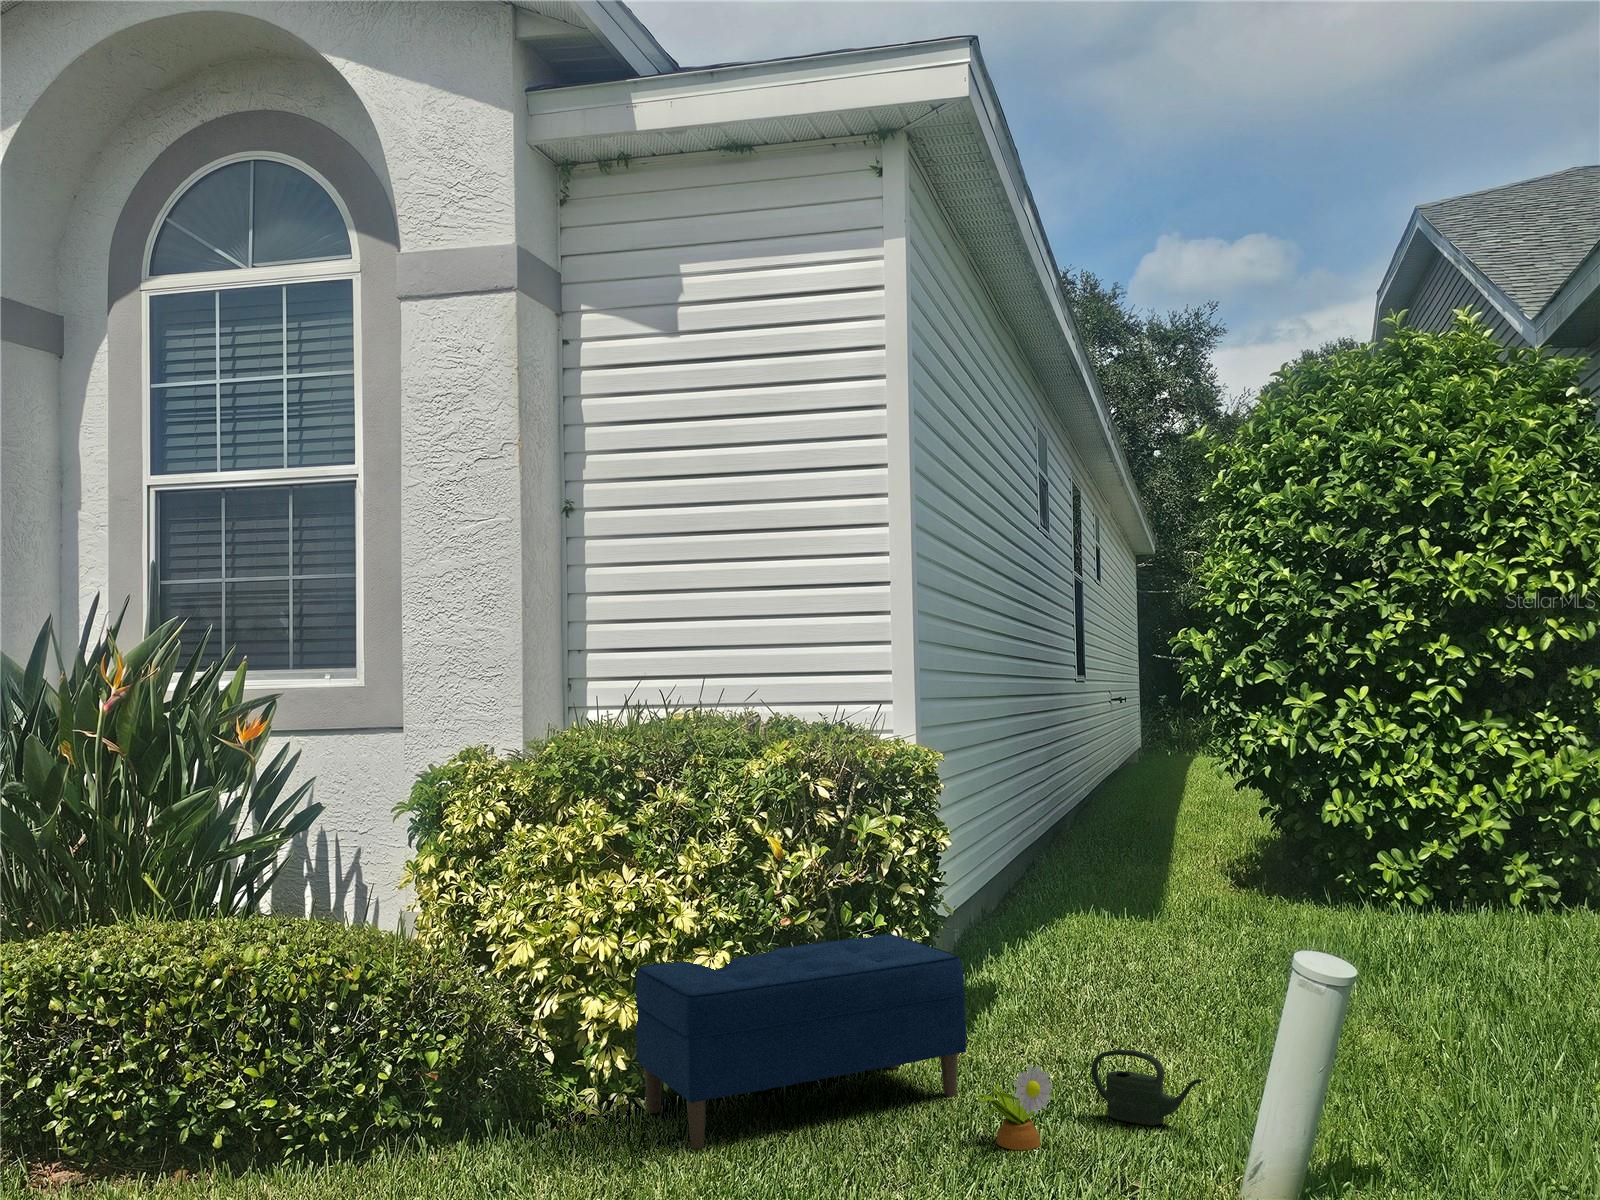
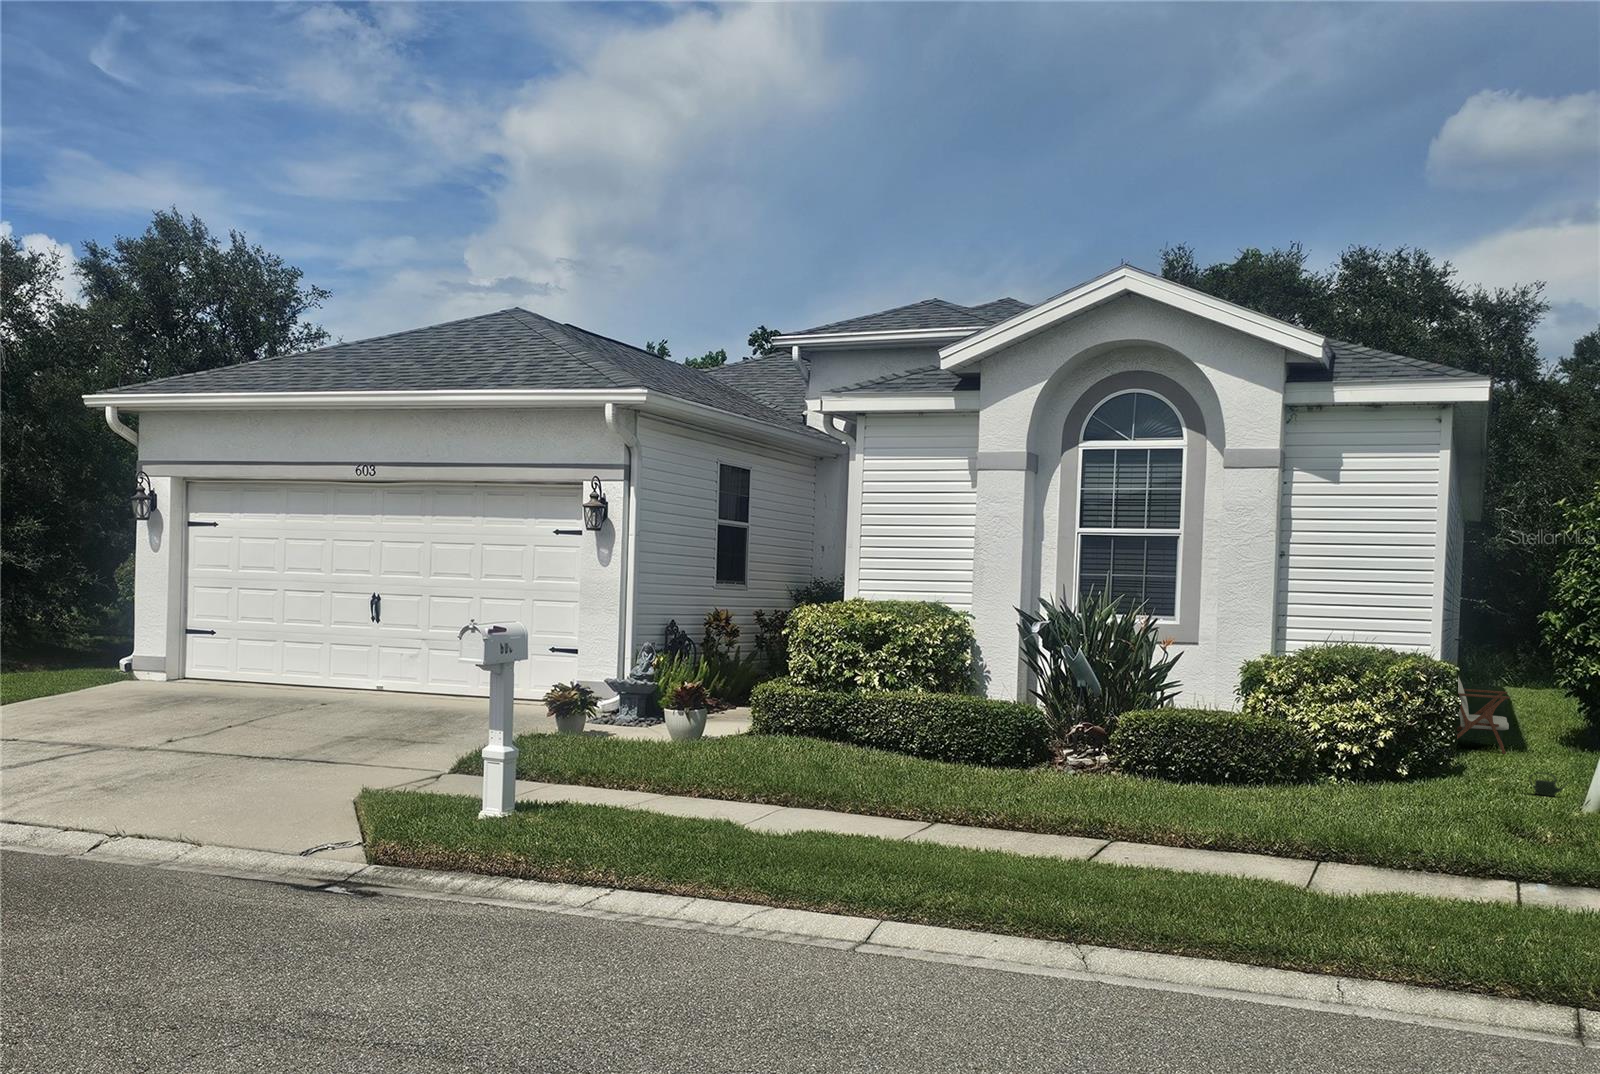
lounge chair: none [991,764,1121,929] -> present [1457,677,1509,754]
bench: present [636,934,966,1149] -> none [1360,733,1480,790]
decorative plant: present [974,1064,1057,1150] -> none [1490,770,1520,797]

